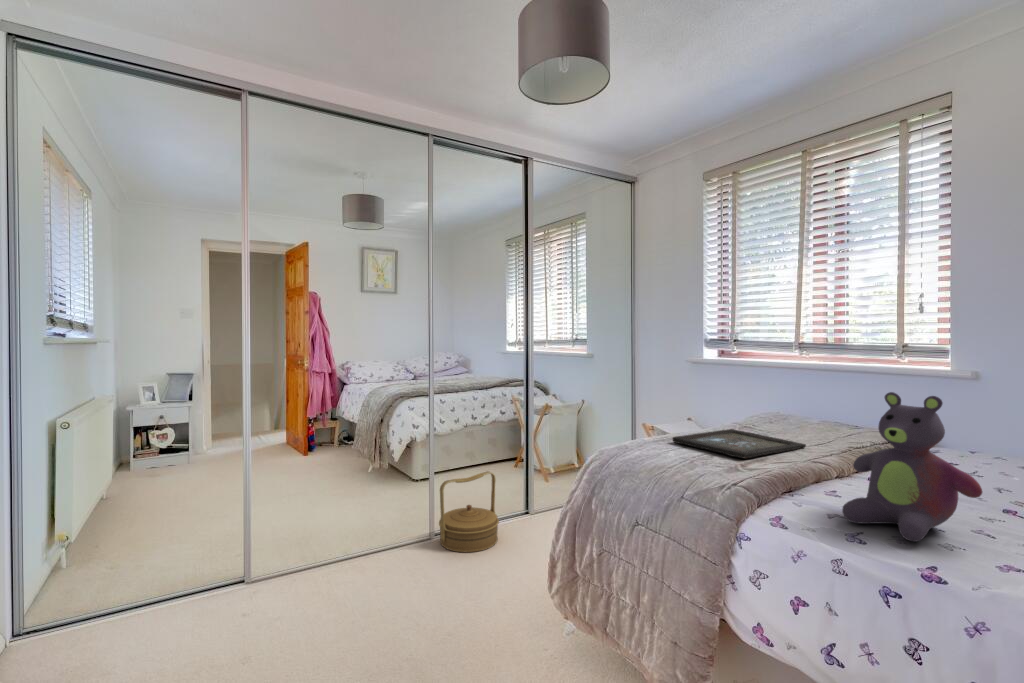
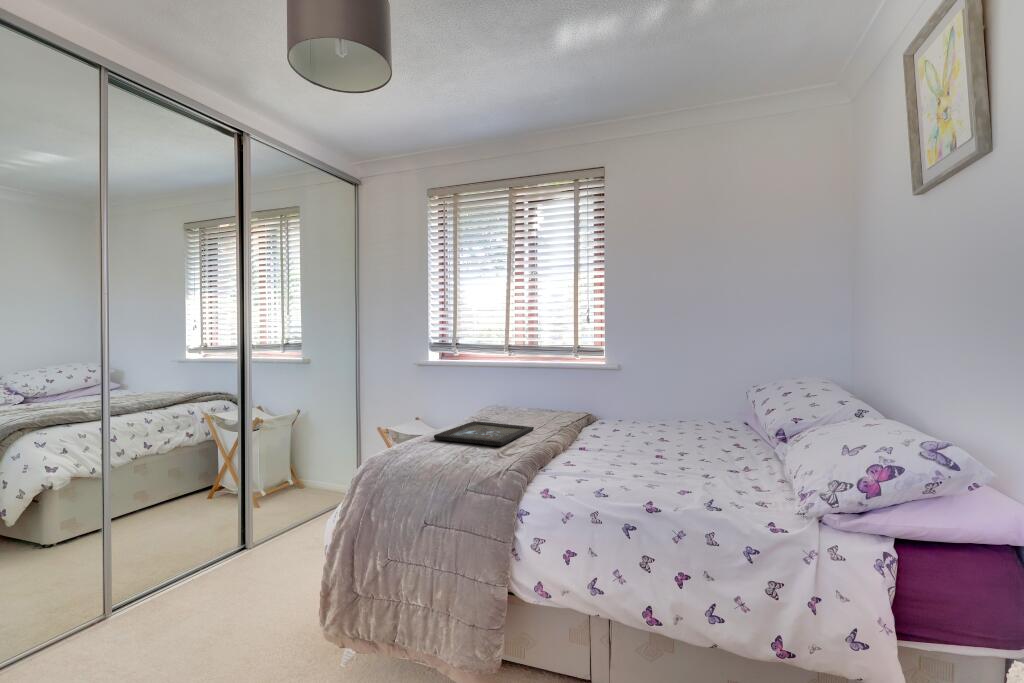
stuffed bear: present [842,392,982,542] -> none [587,383,664,489]
woven basket: present [439,472,499,553] -> none [125,504,218,617]

